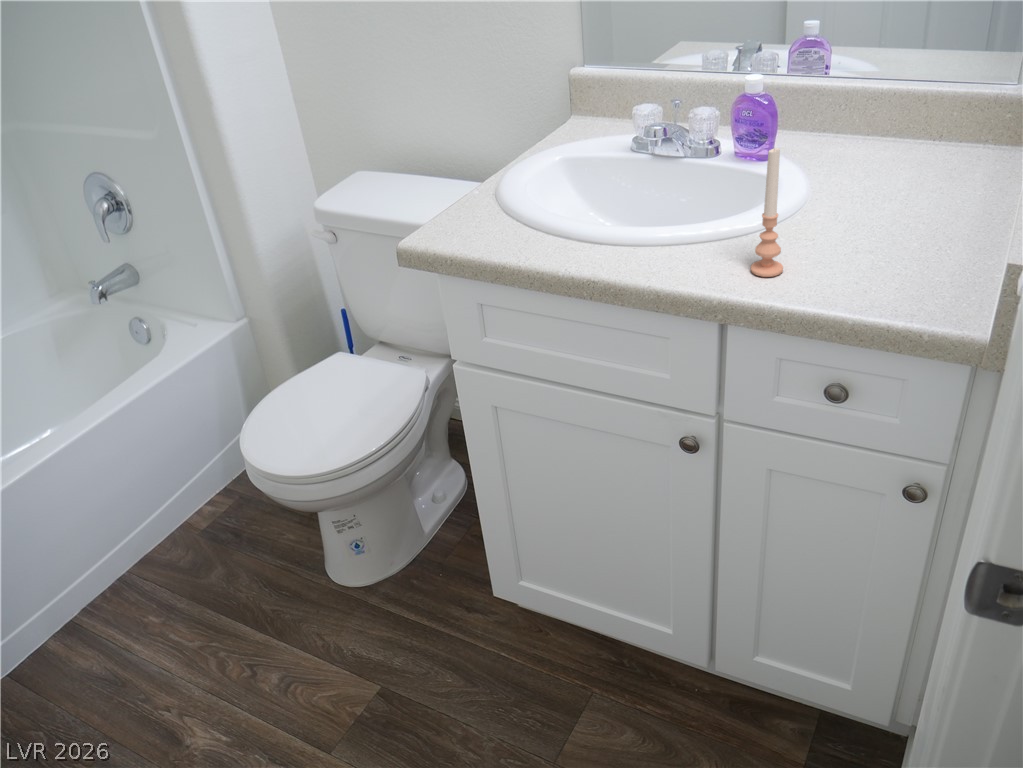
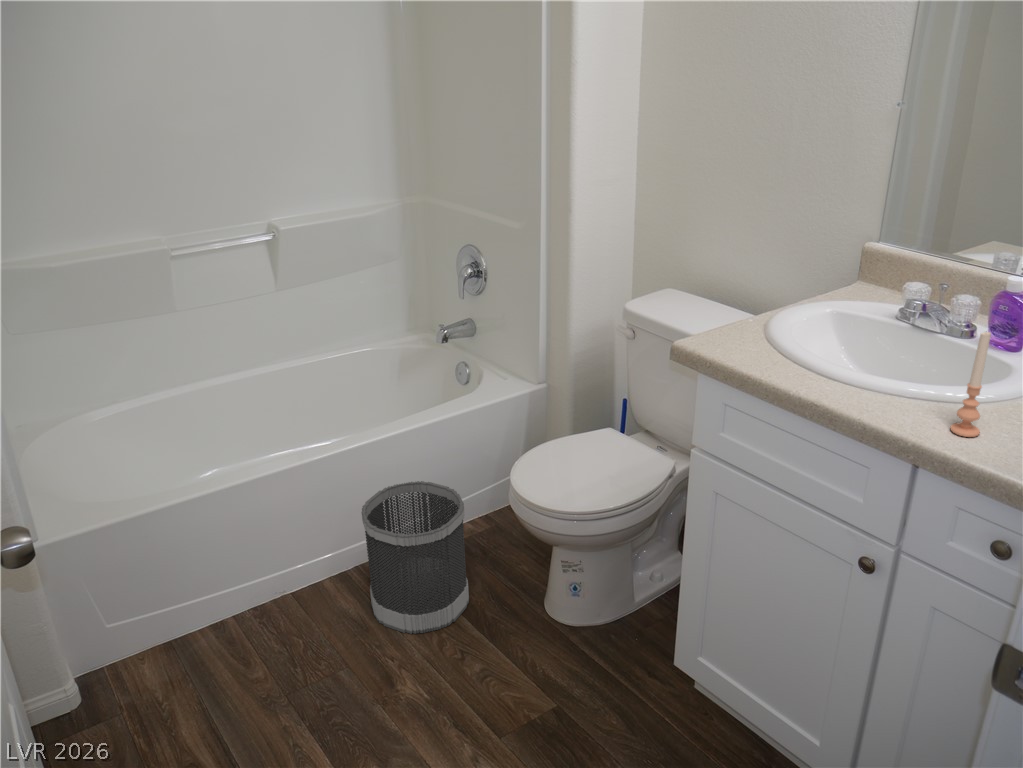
wastebasket: none [62,483,239,671] -> present [361,481,469,634]

